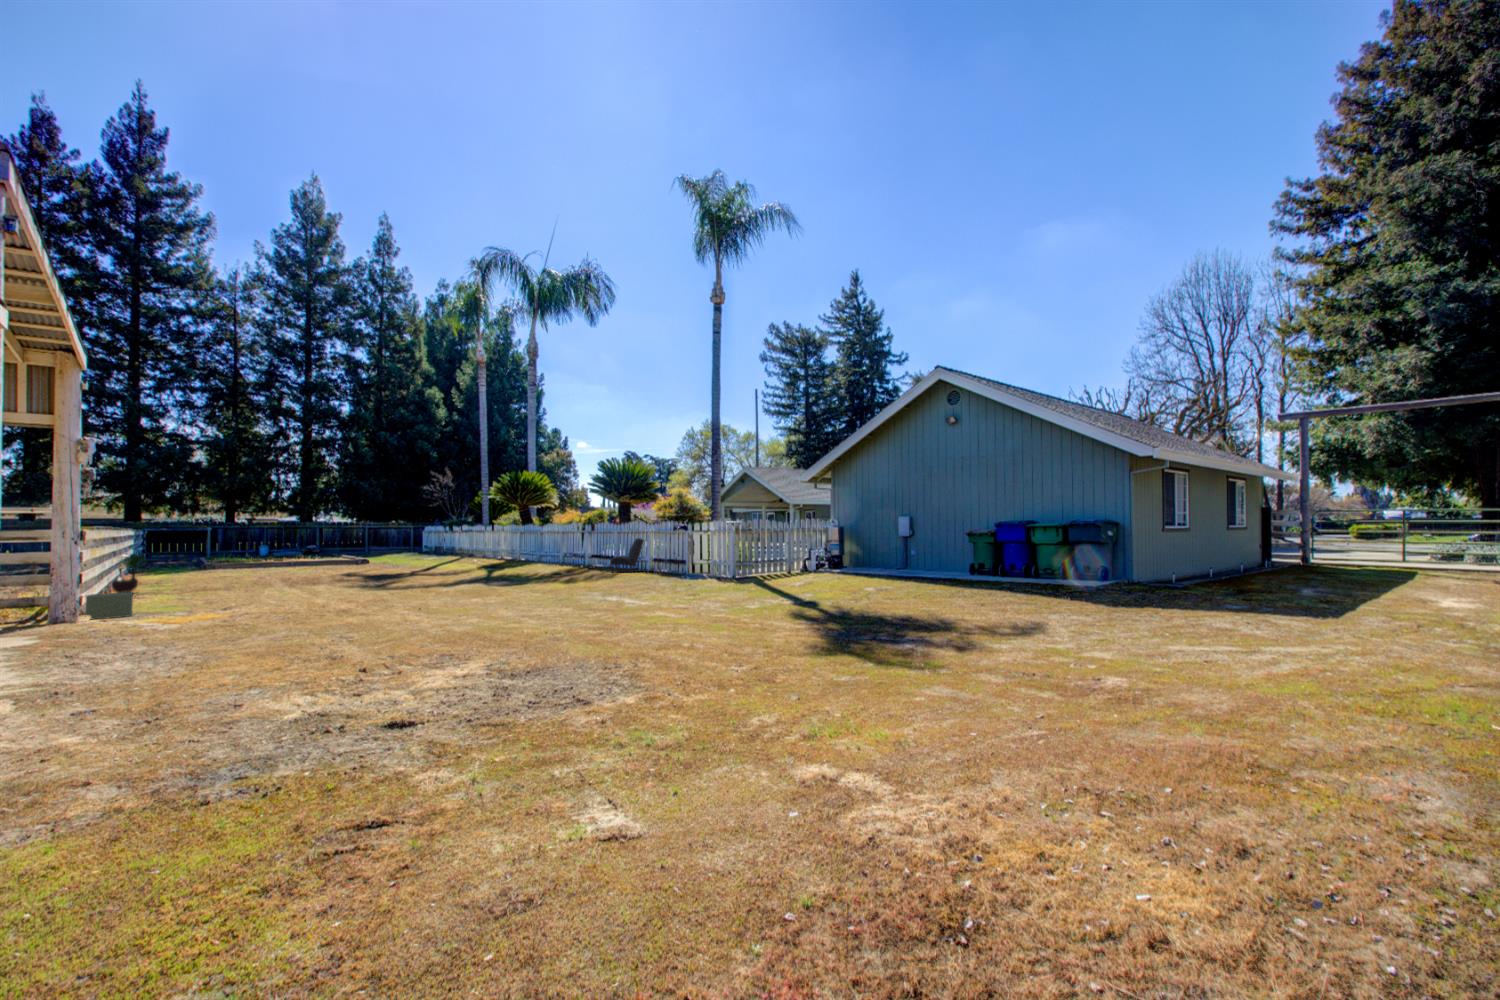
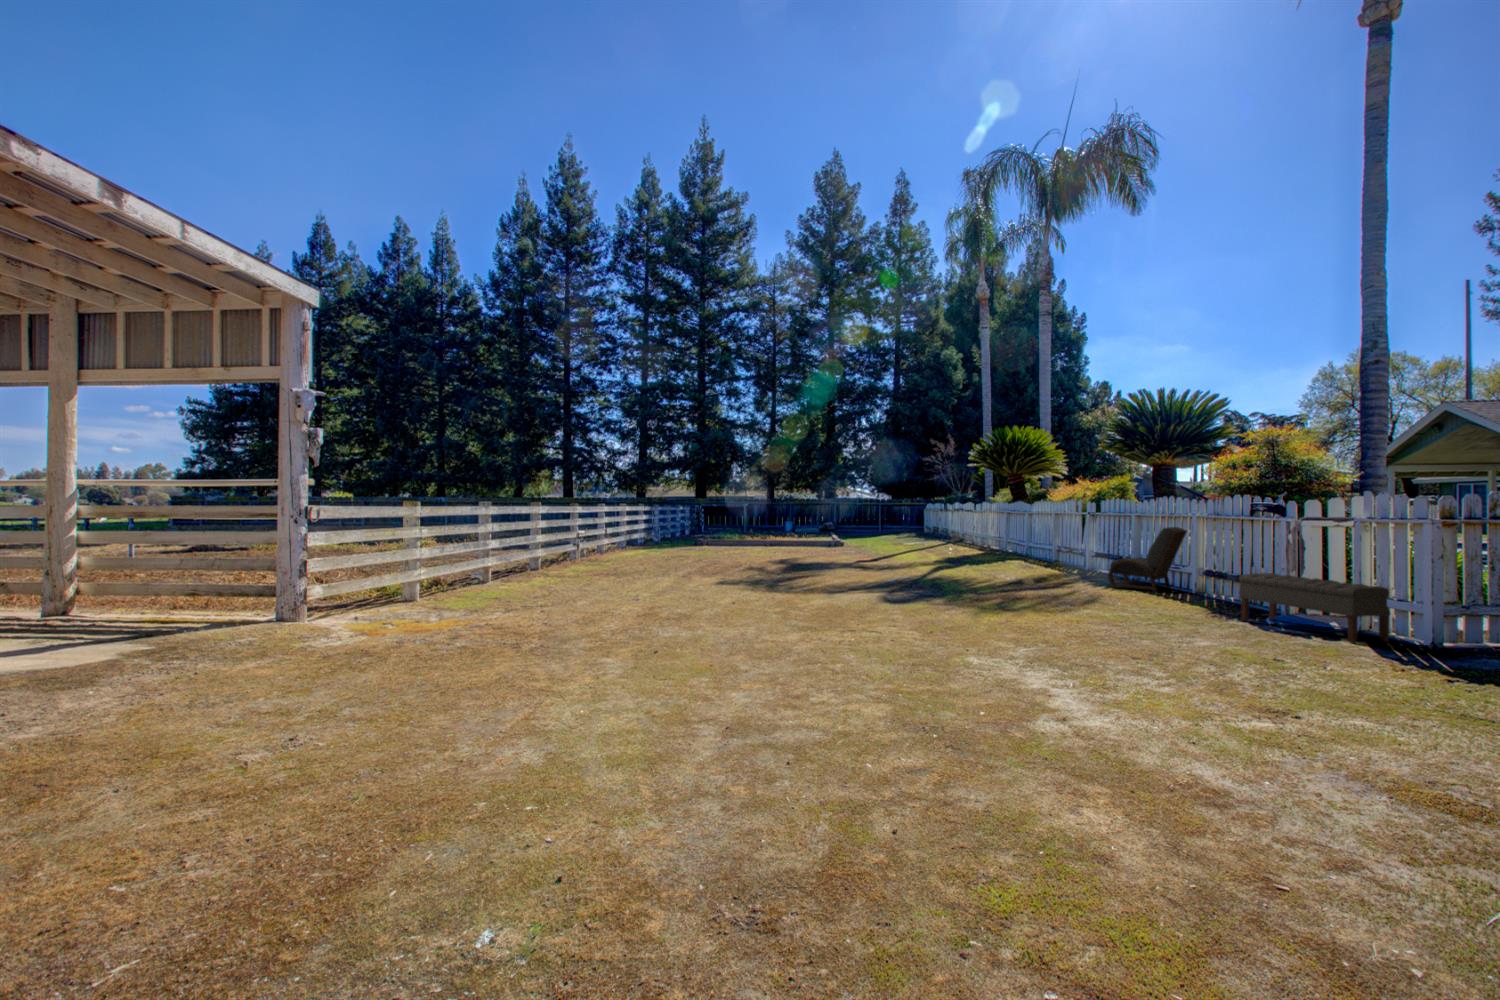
potted tree: present [112,554,146,593] -> none [539,520,565,564]
bench: none [672,556,722,580] -> present [1239,573,1390,644]
storage box: present [86,592,133,619] -> none [390,572,441,603]

